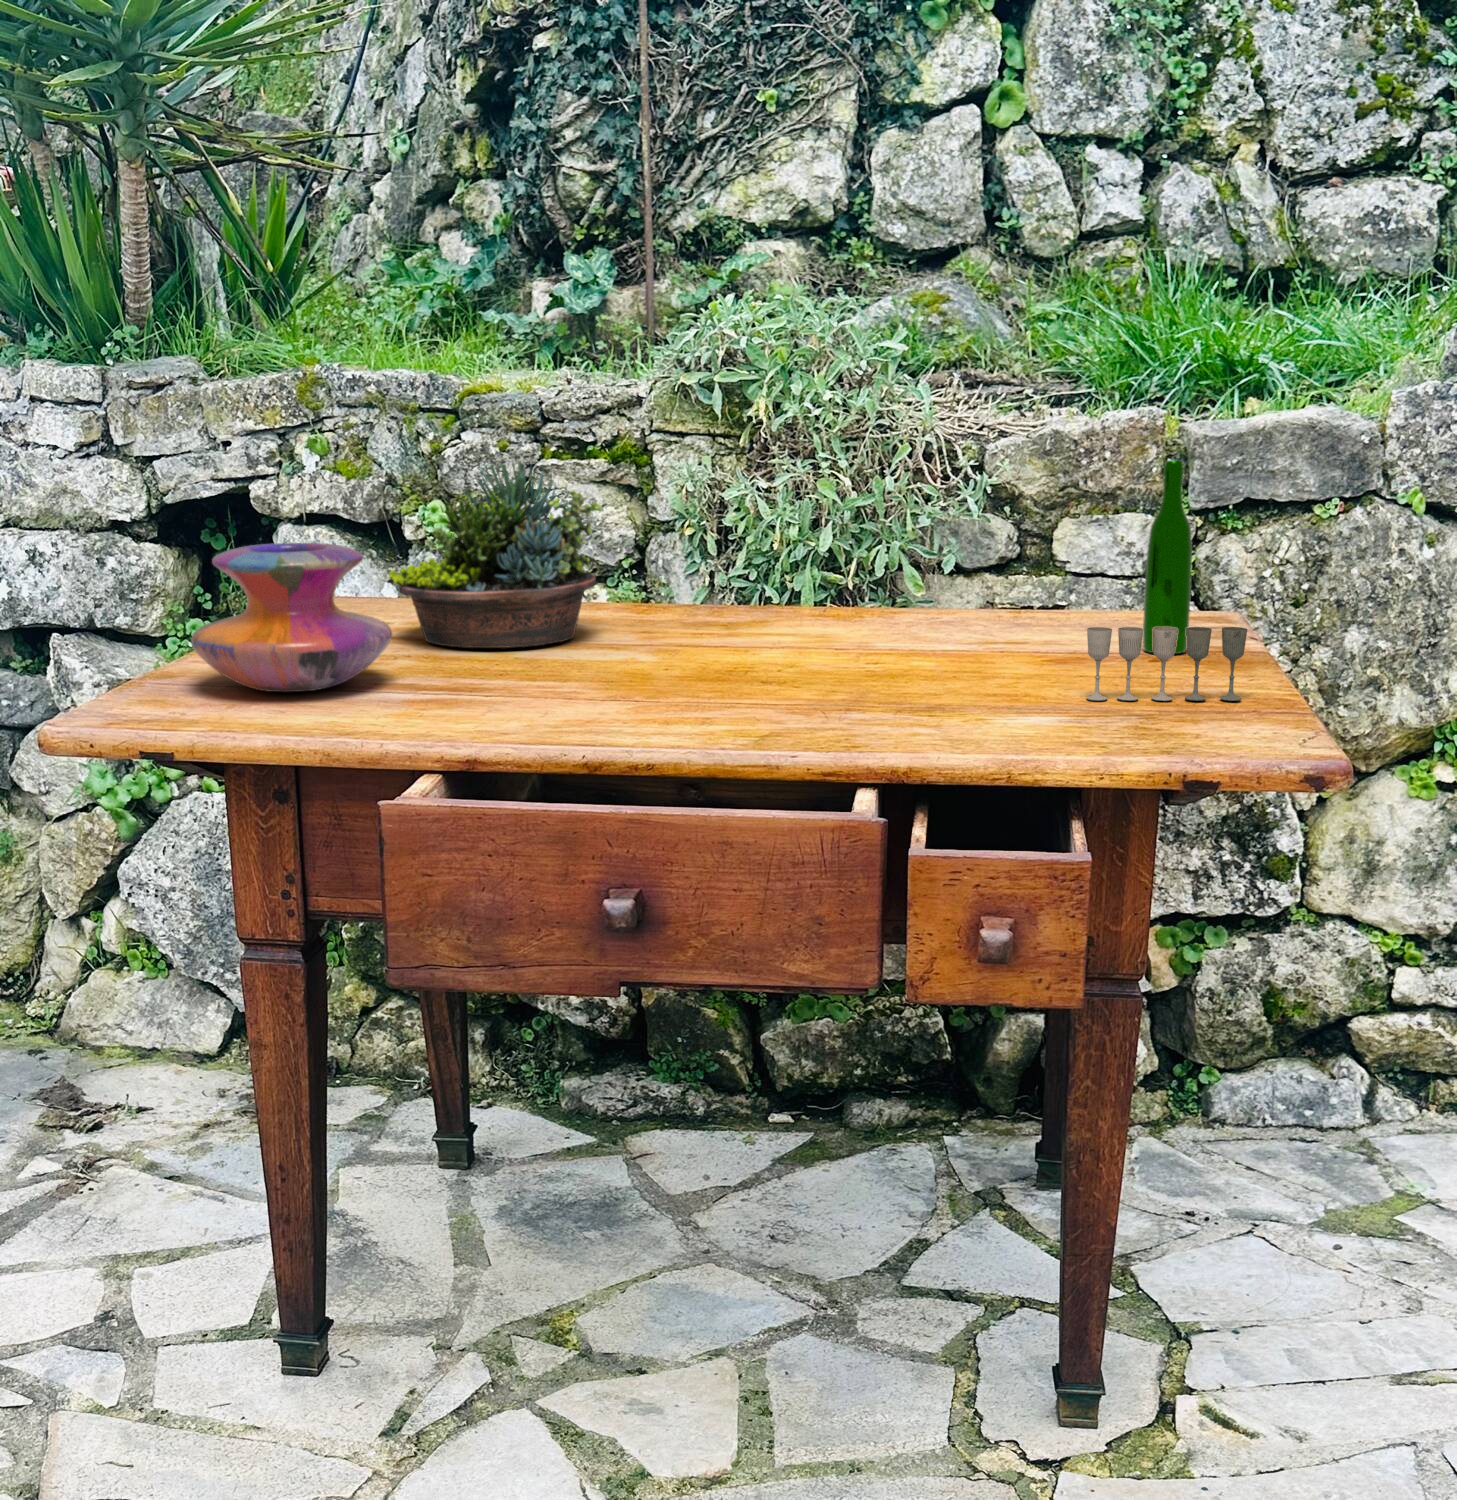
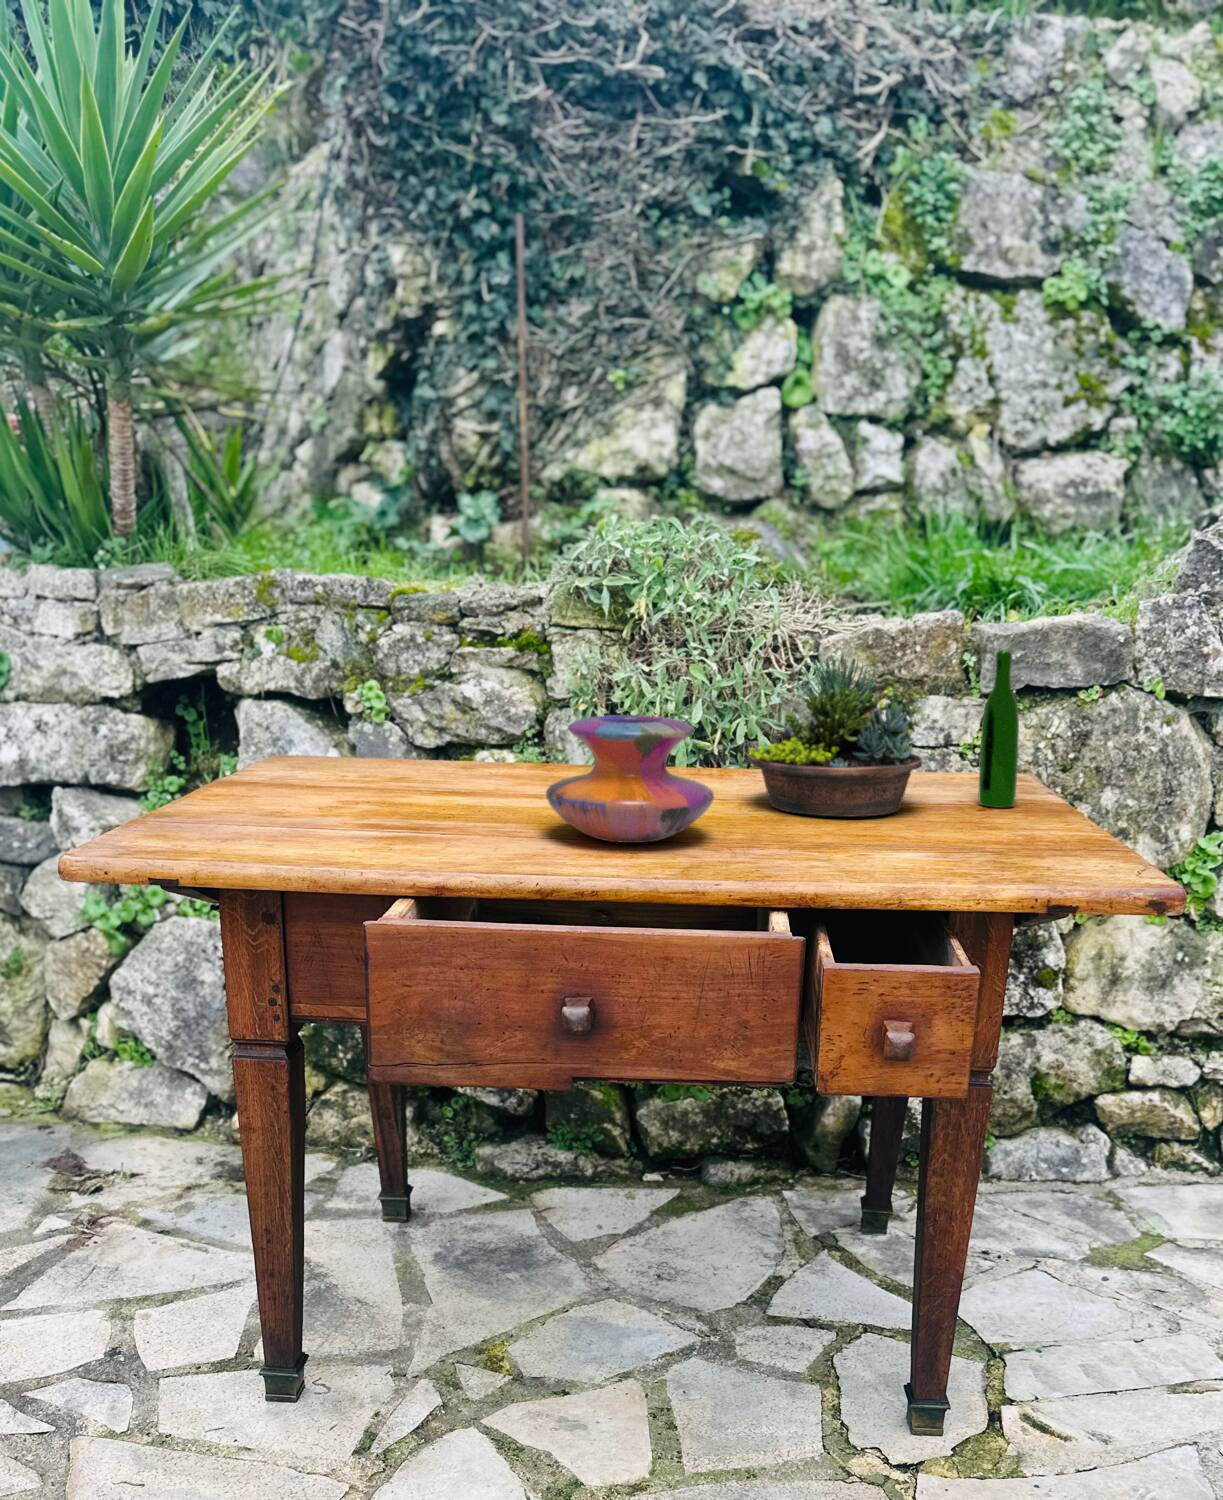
succulent planter: present [389,460,604,648] -> present [749,654,928,816]
decorative vase: present [191,543,392,692] -> present [546,715,714,843]
wine glass: present [1087,627,1247,701] -> none [962,785,1095,847]

